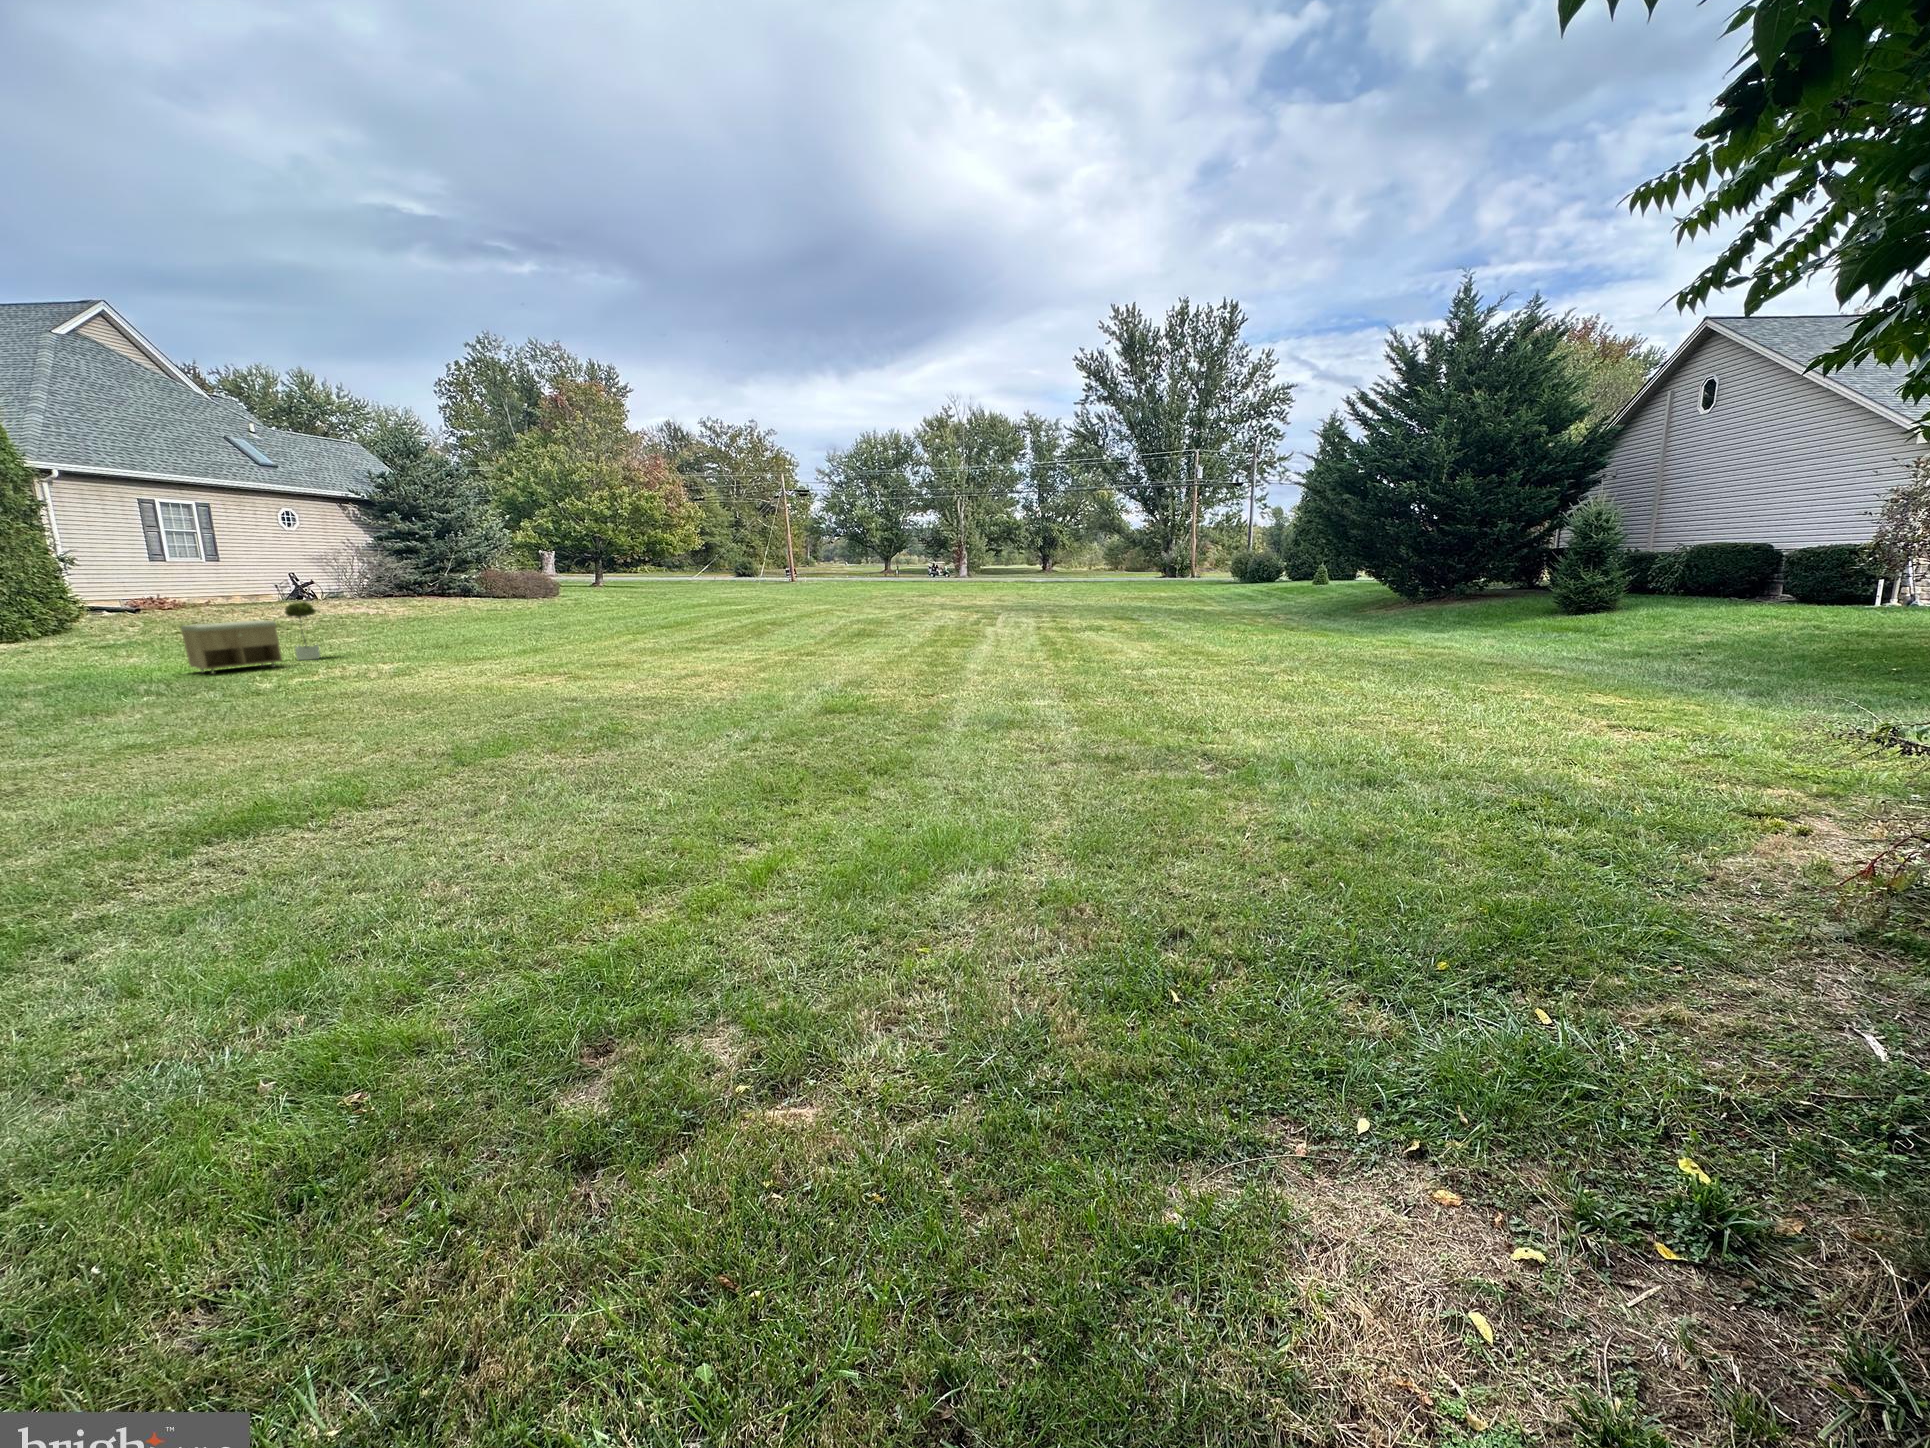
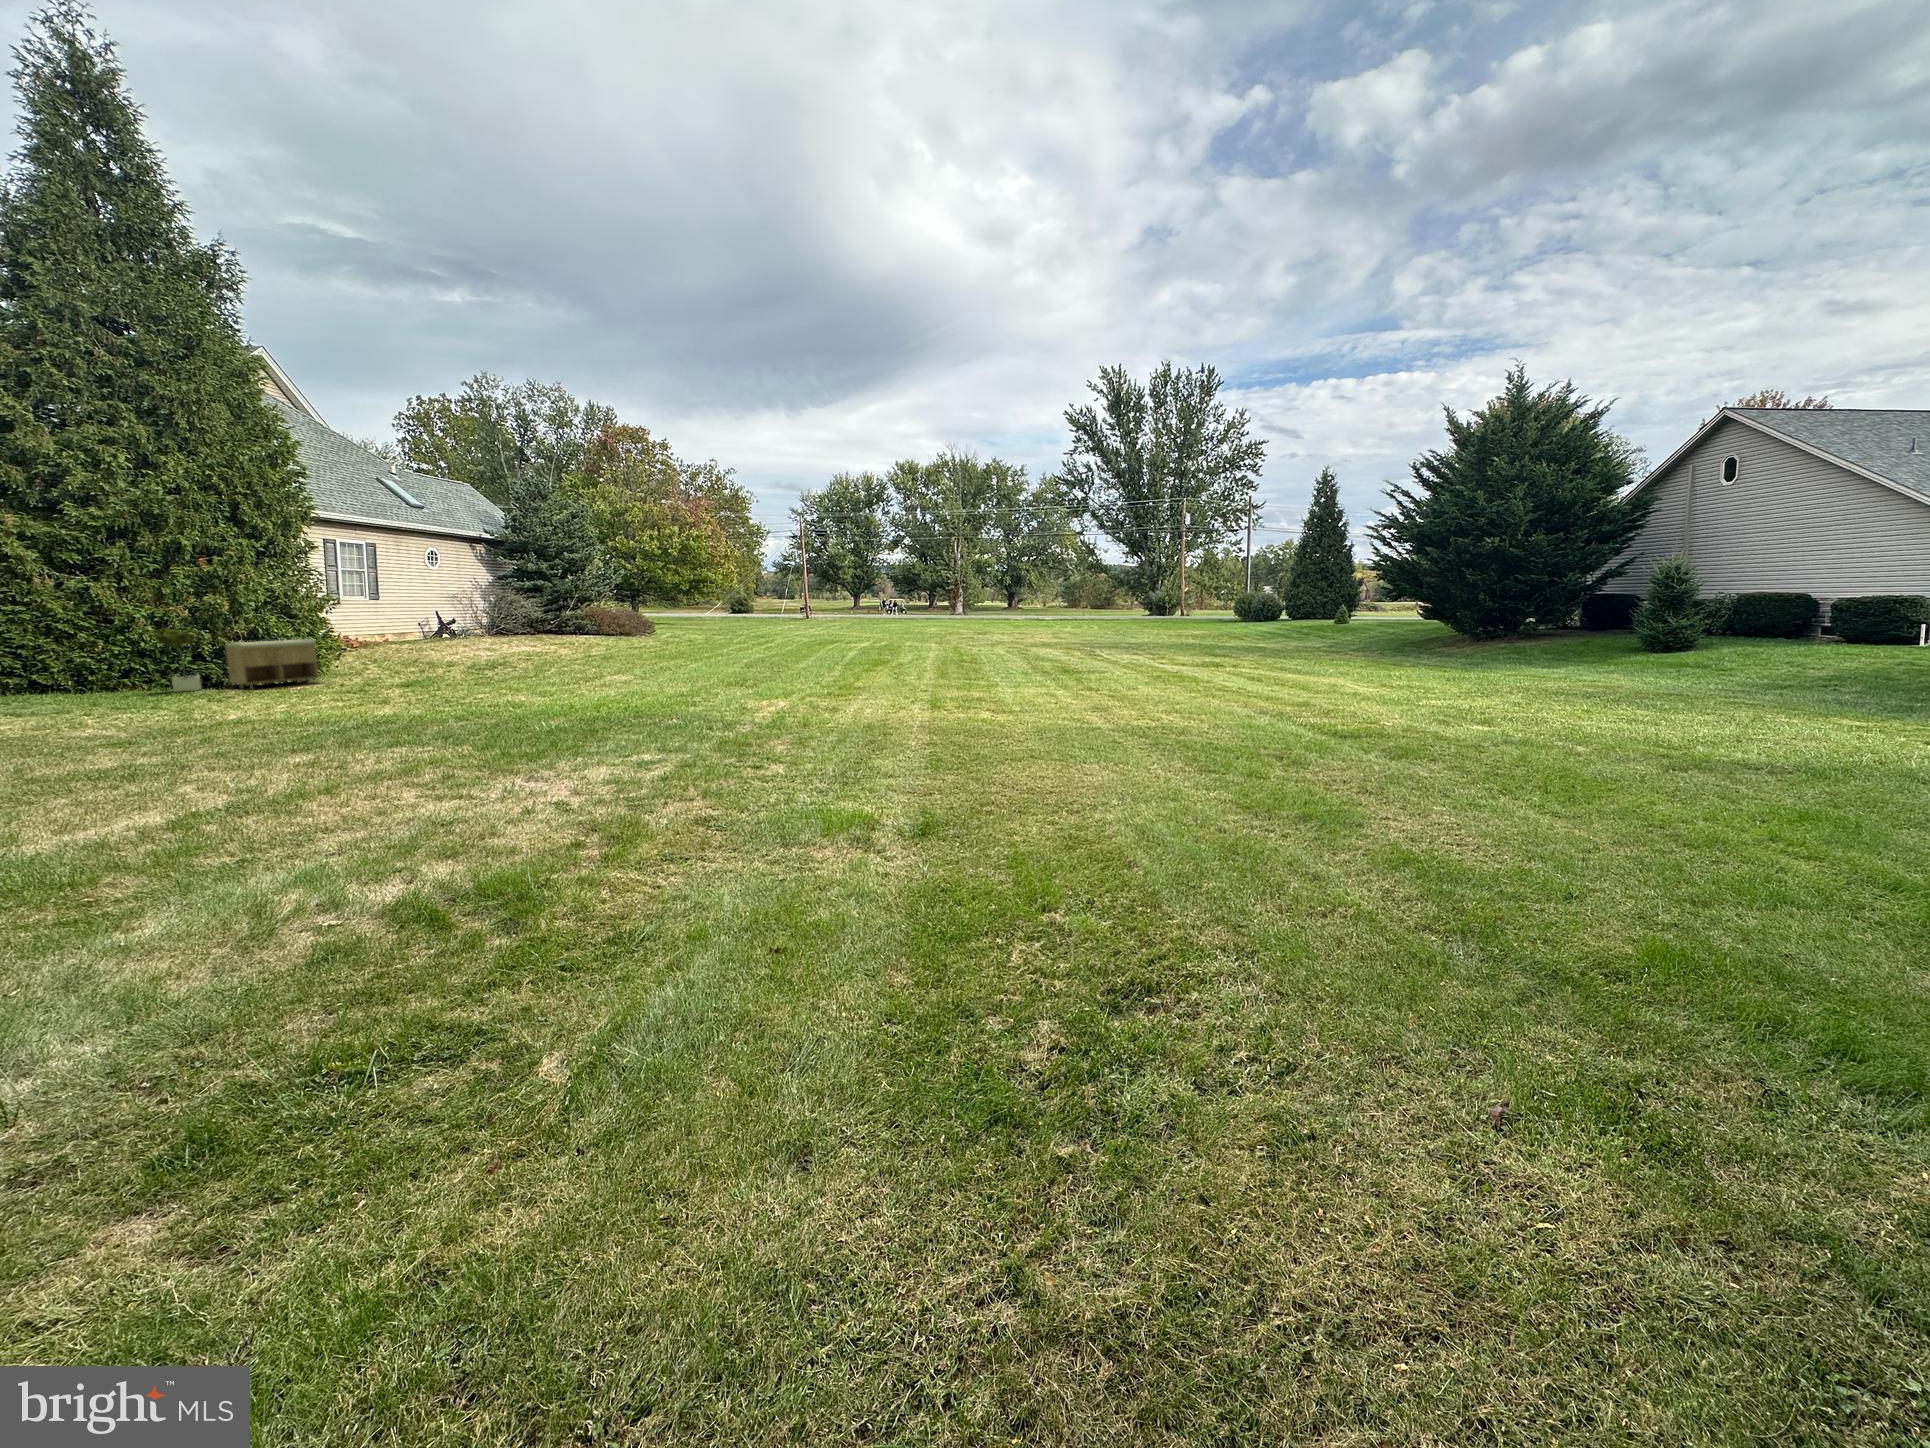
potted tree: present [285,602,320,660] -> present [155,629,201,692]

